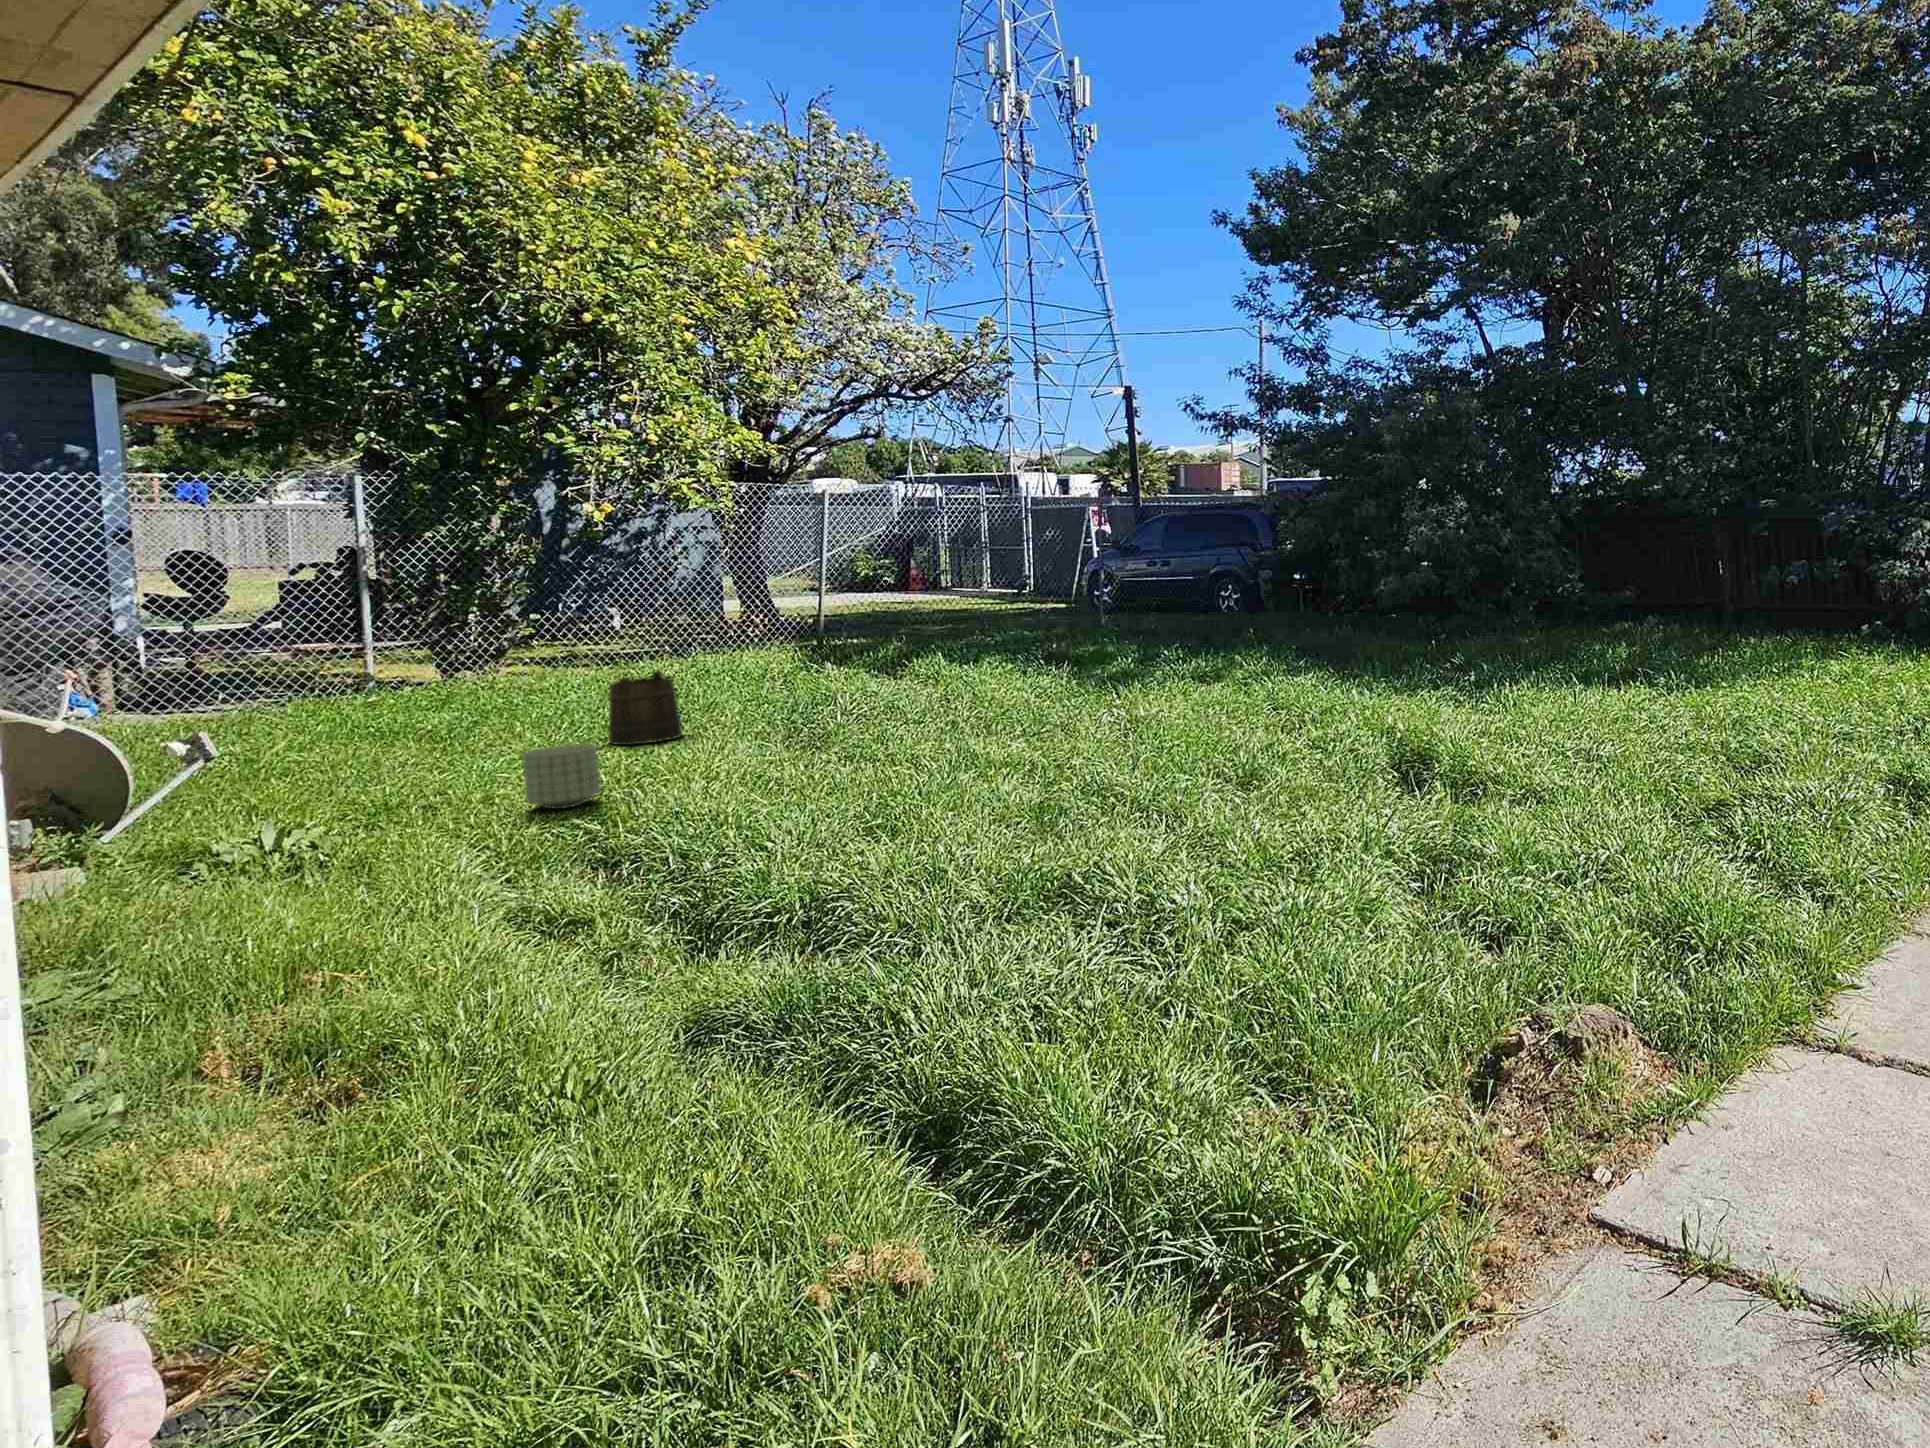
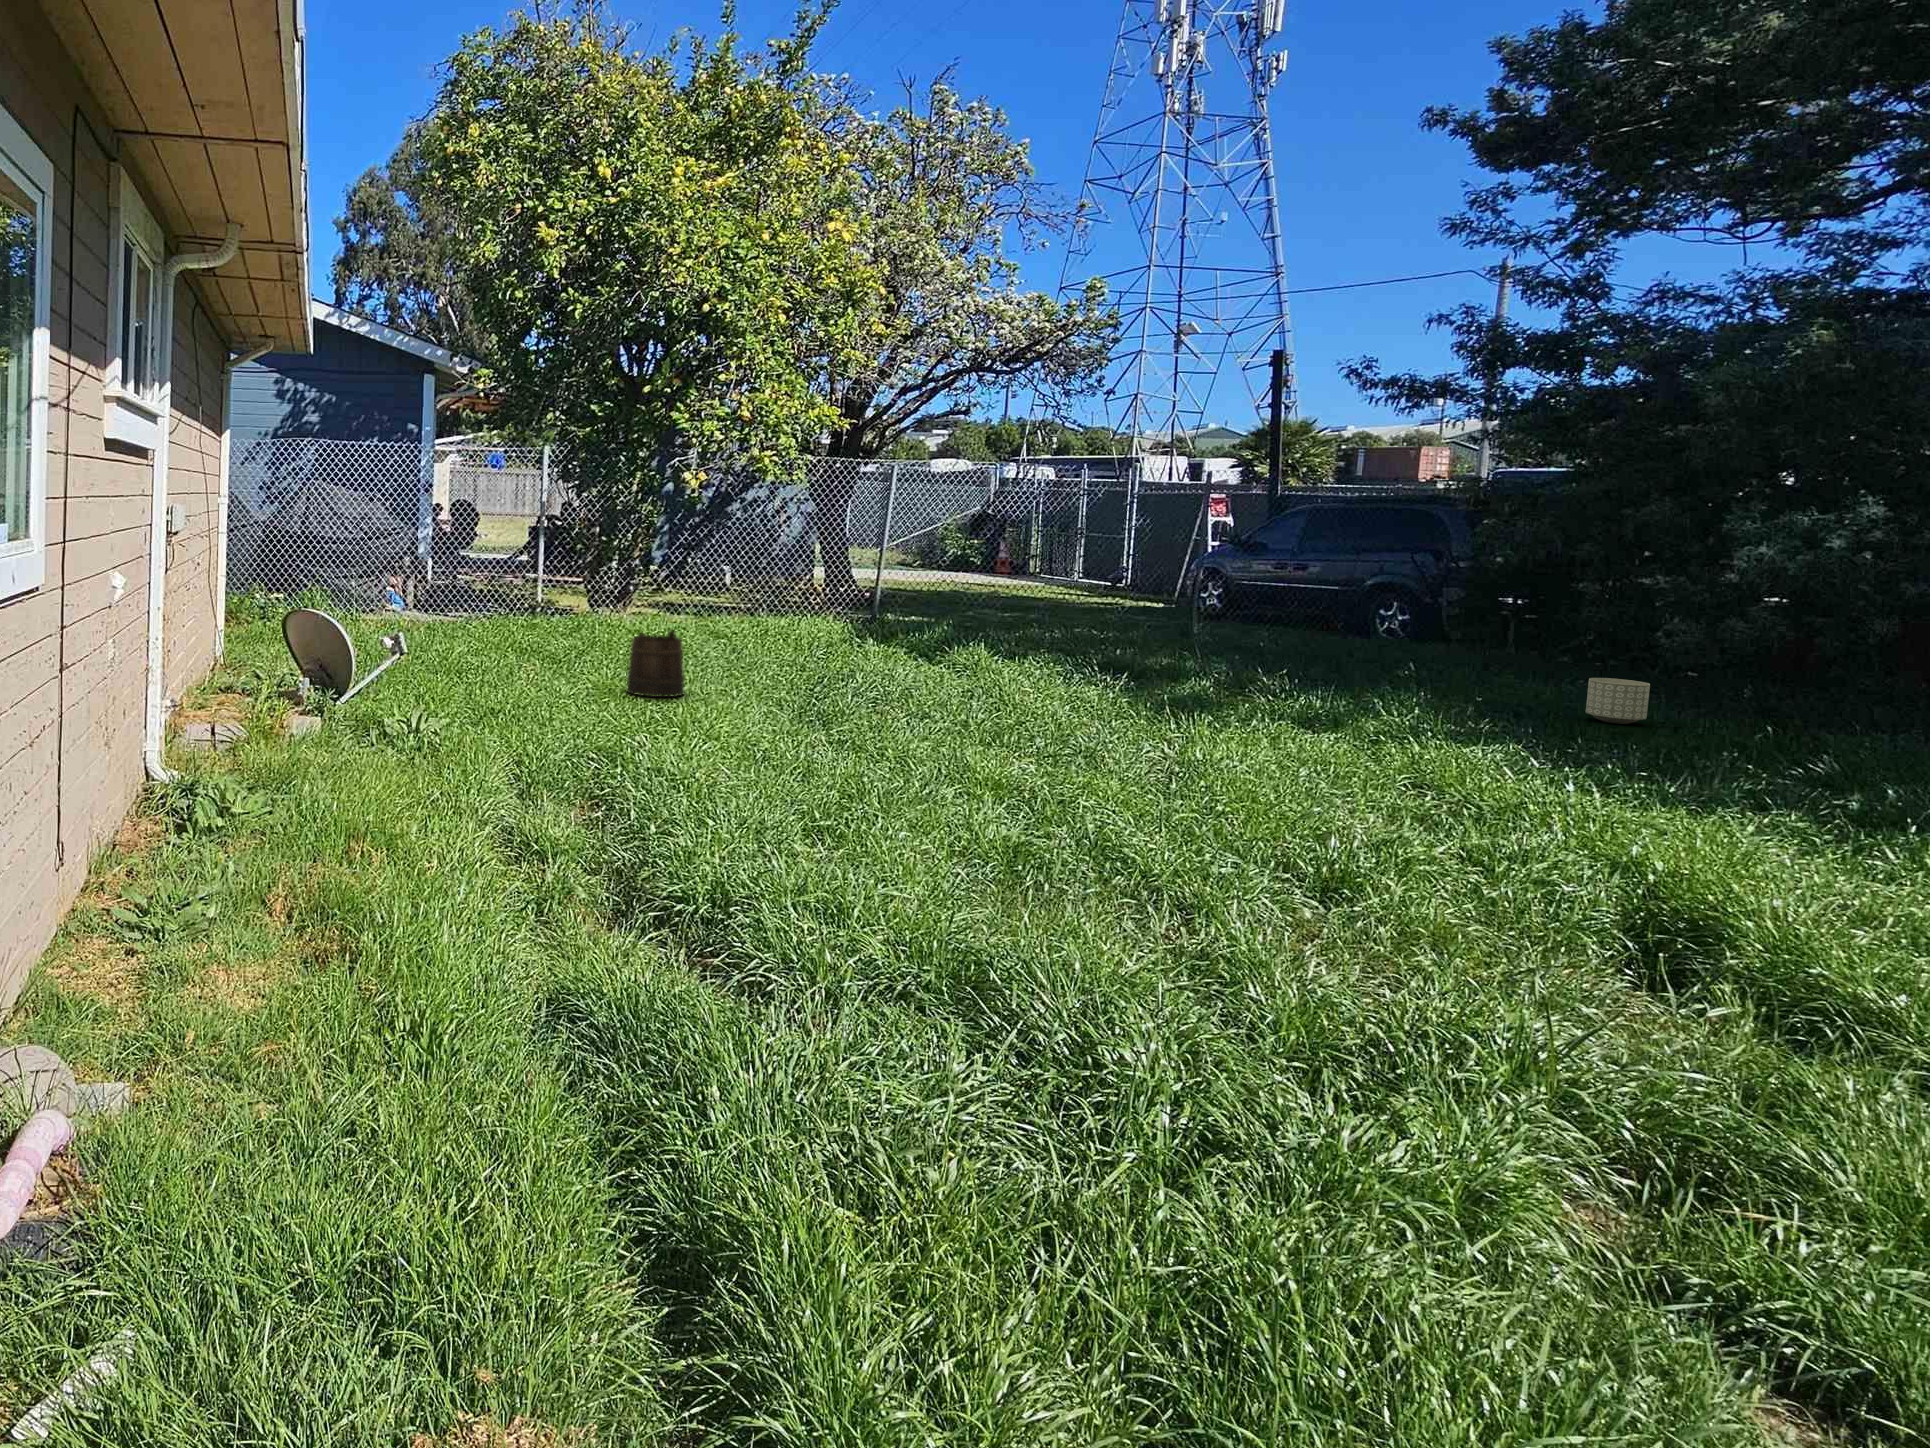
planter: present [522,744,601,809] -> present [1586,678,1650,724]

